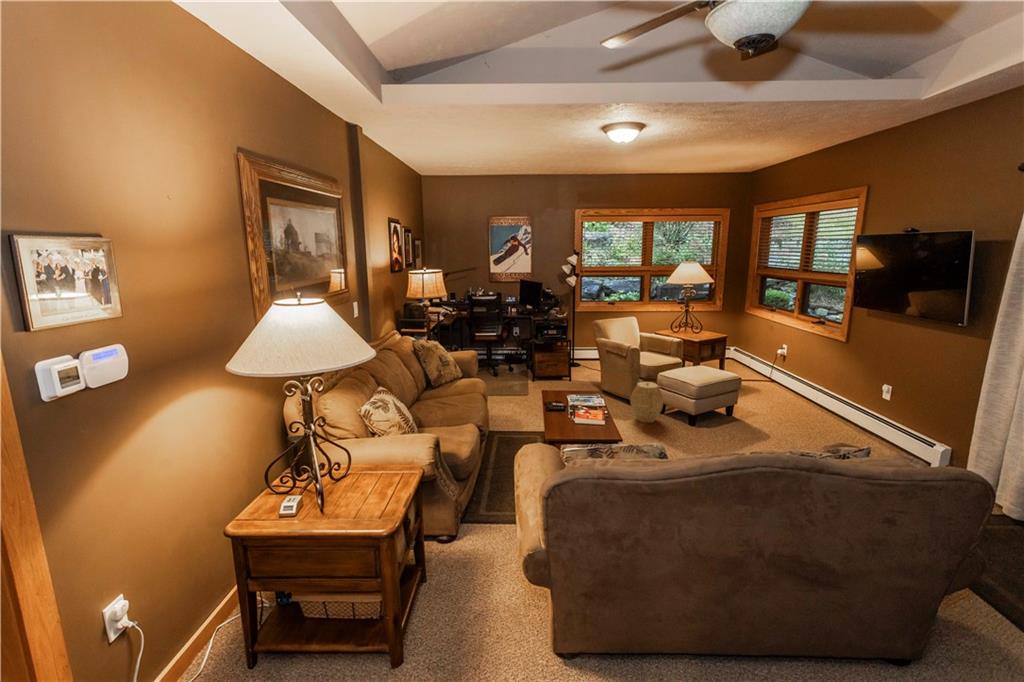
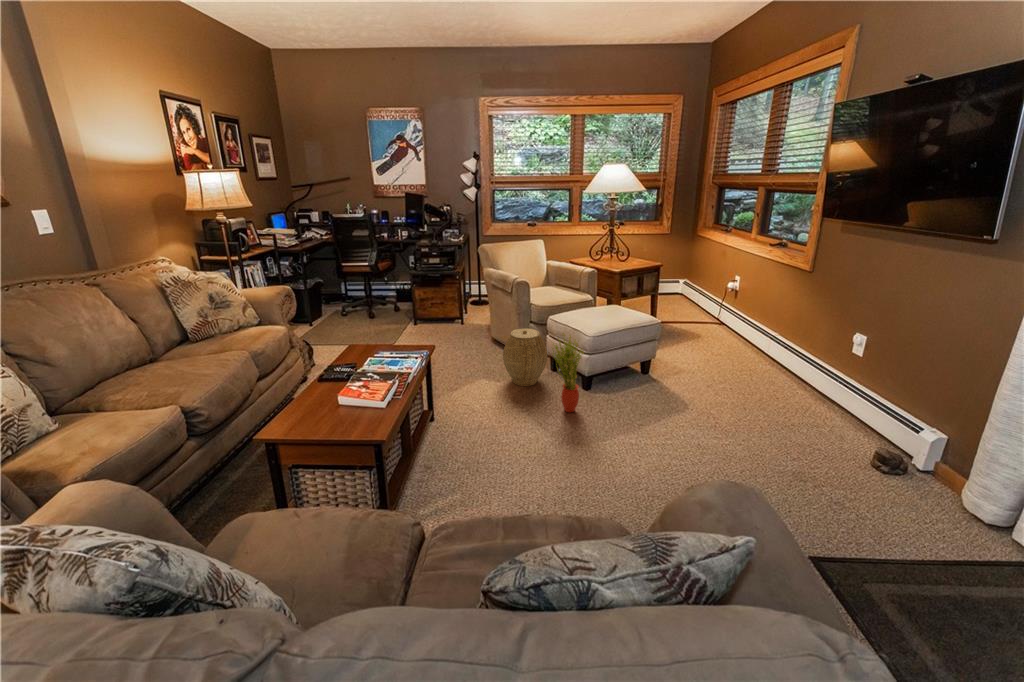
potted plant: none [676,383,701,439] -> present [553,333,584,412]

